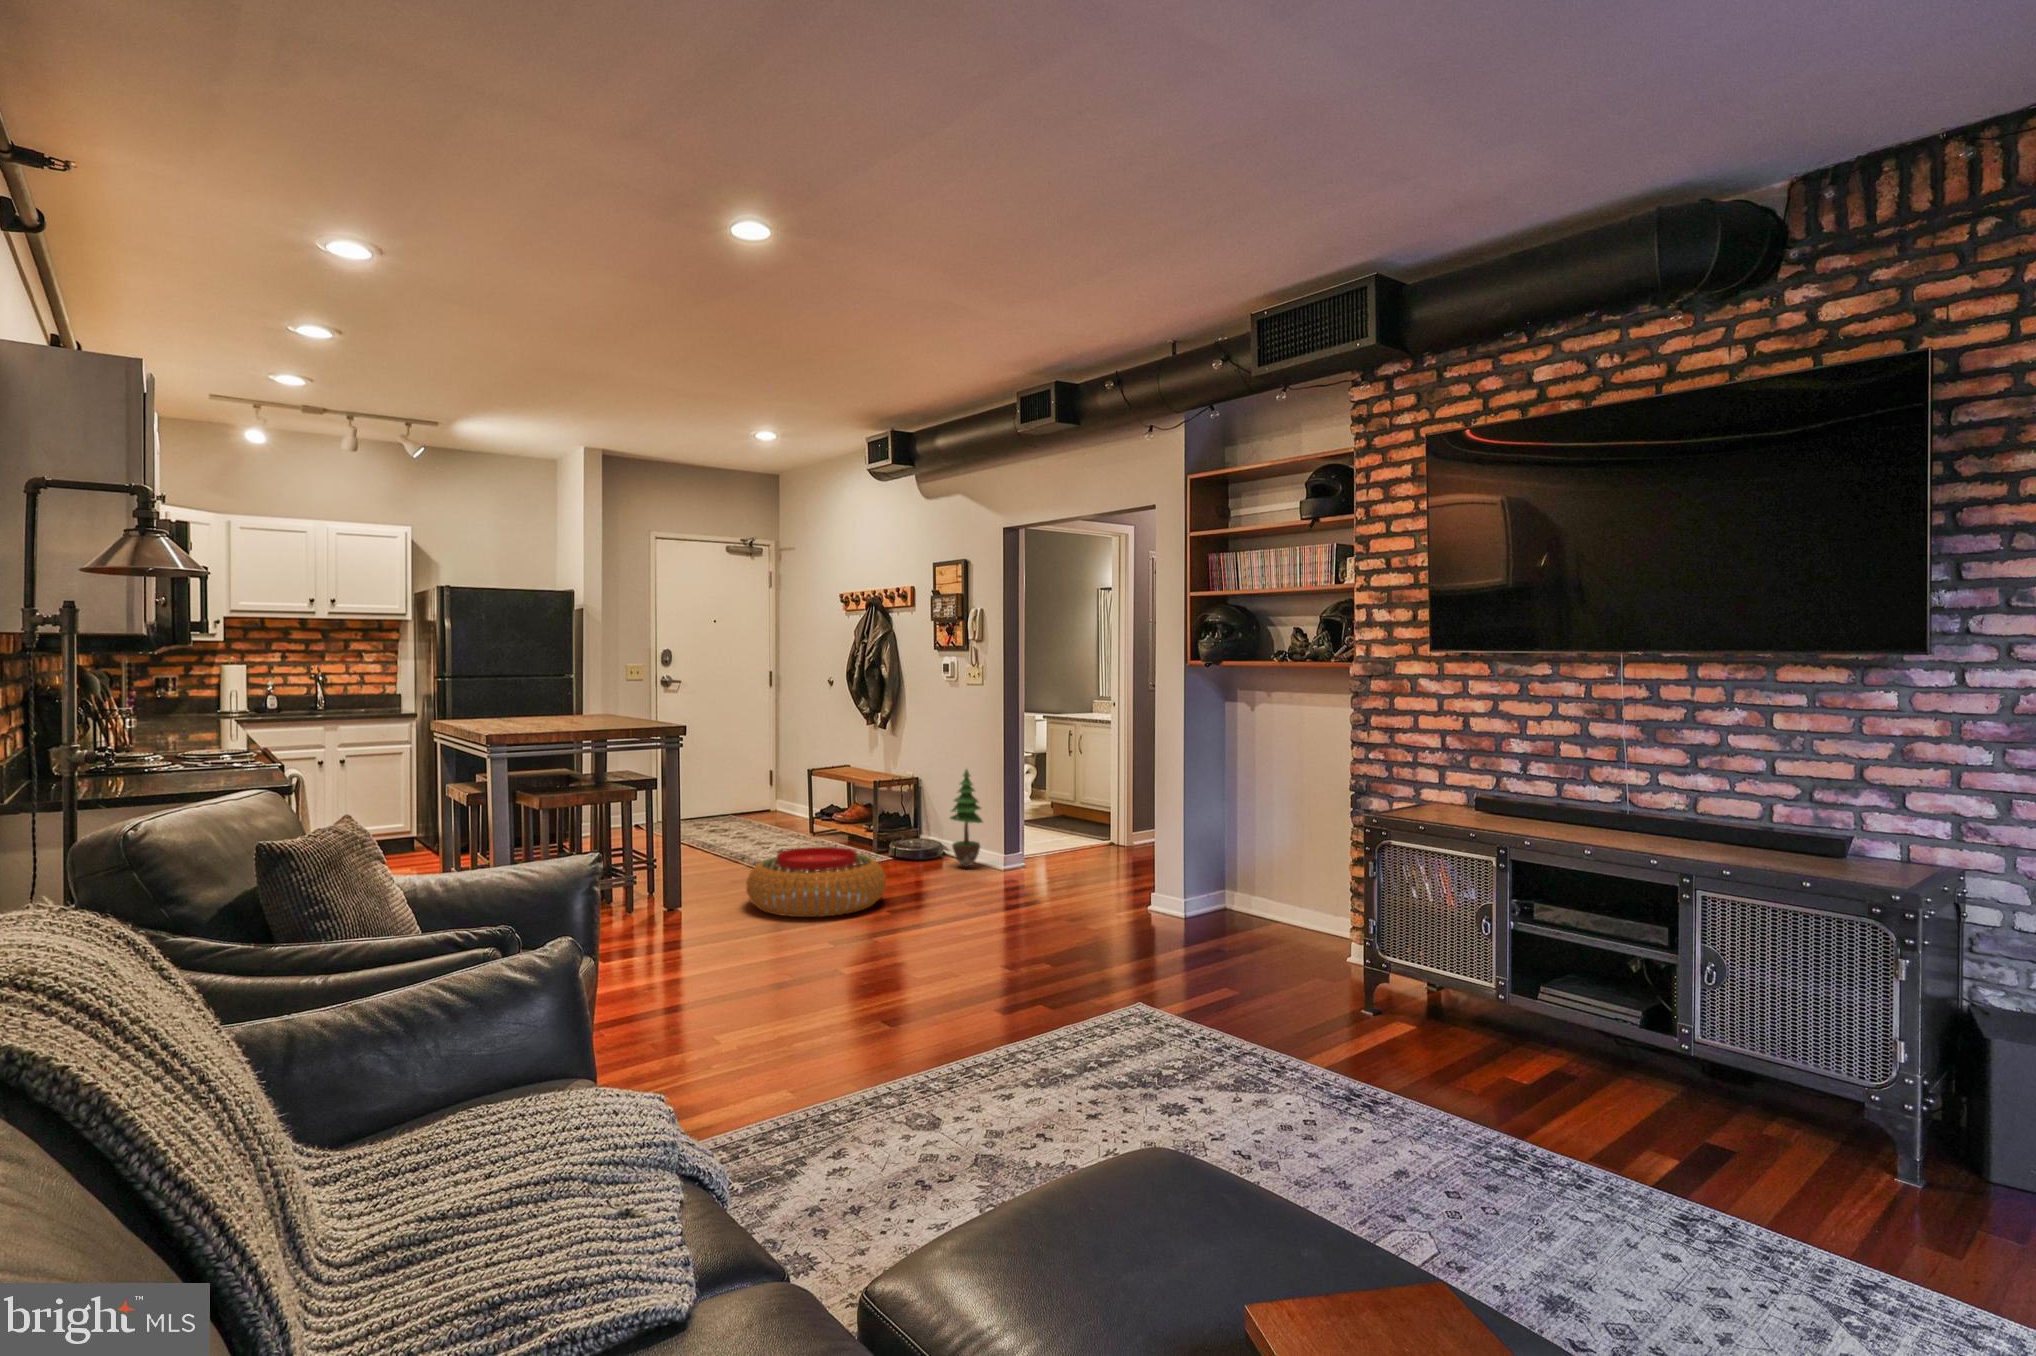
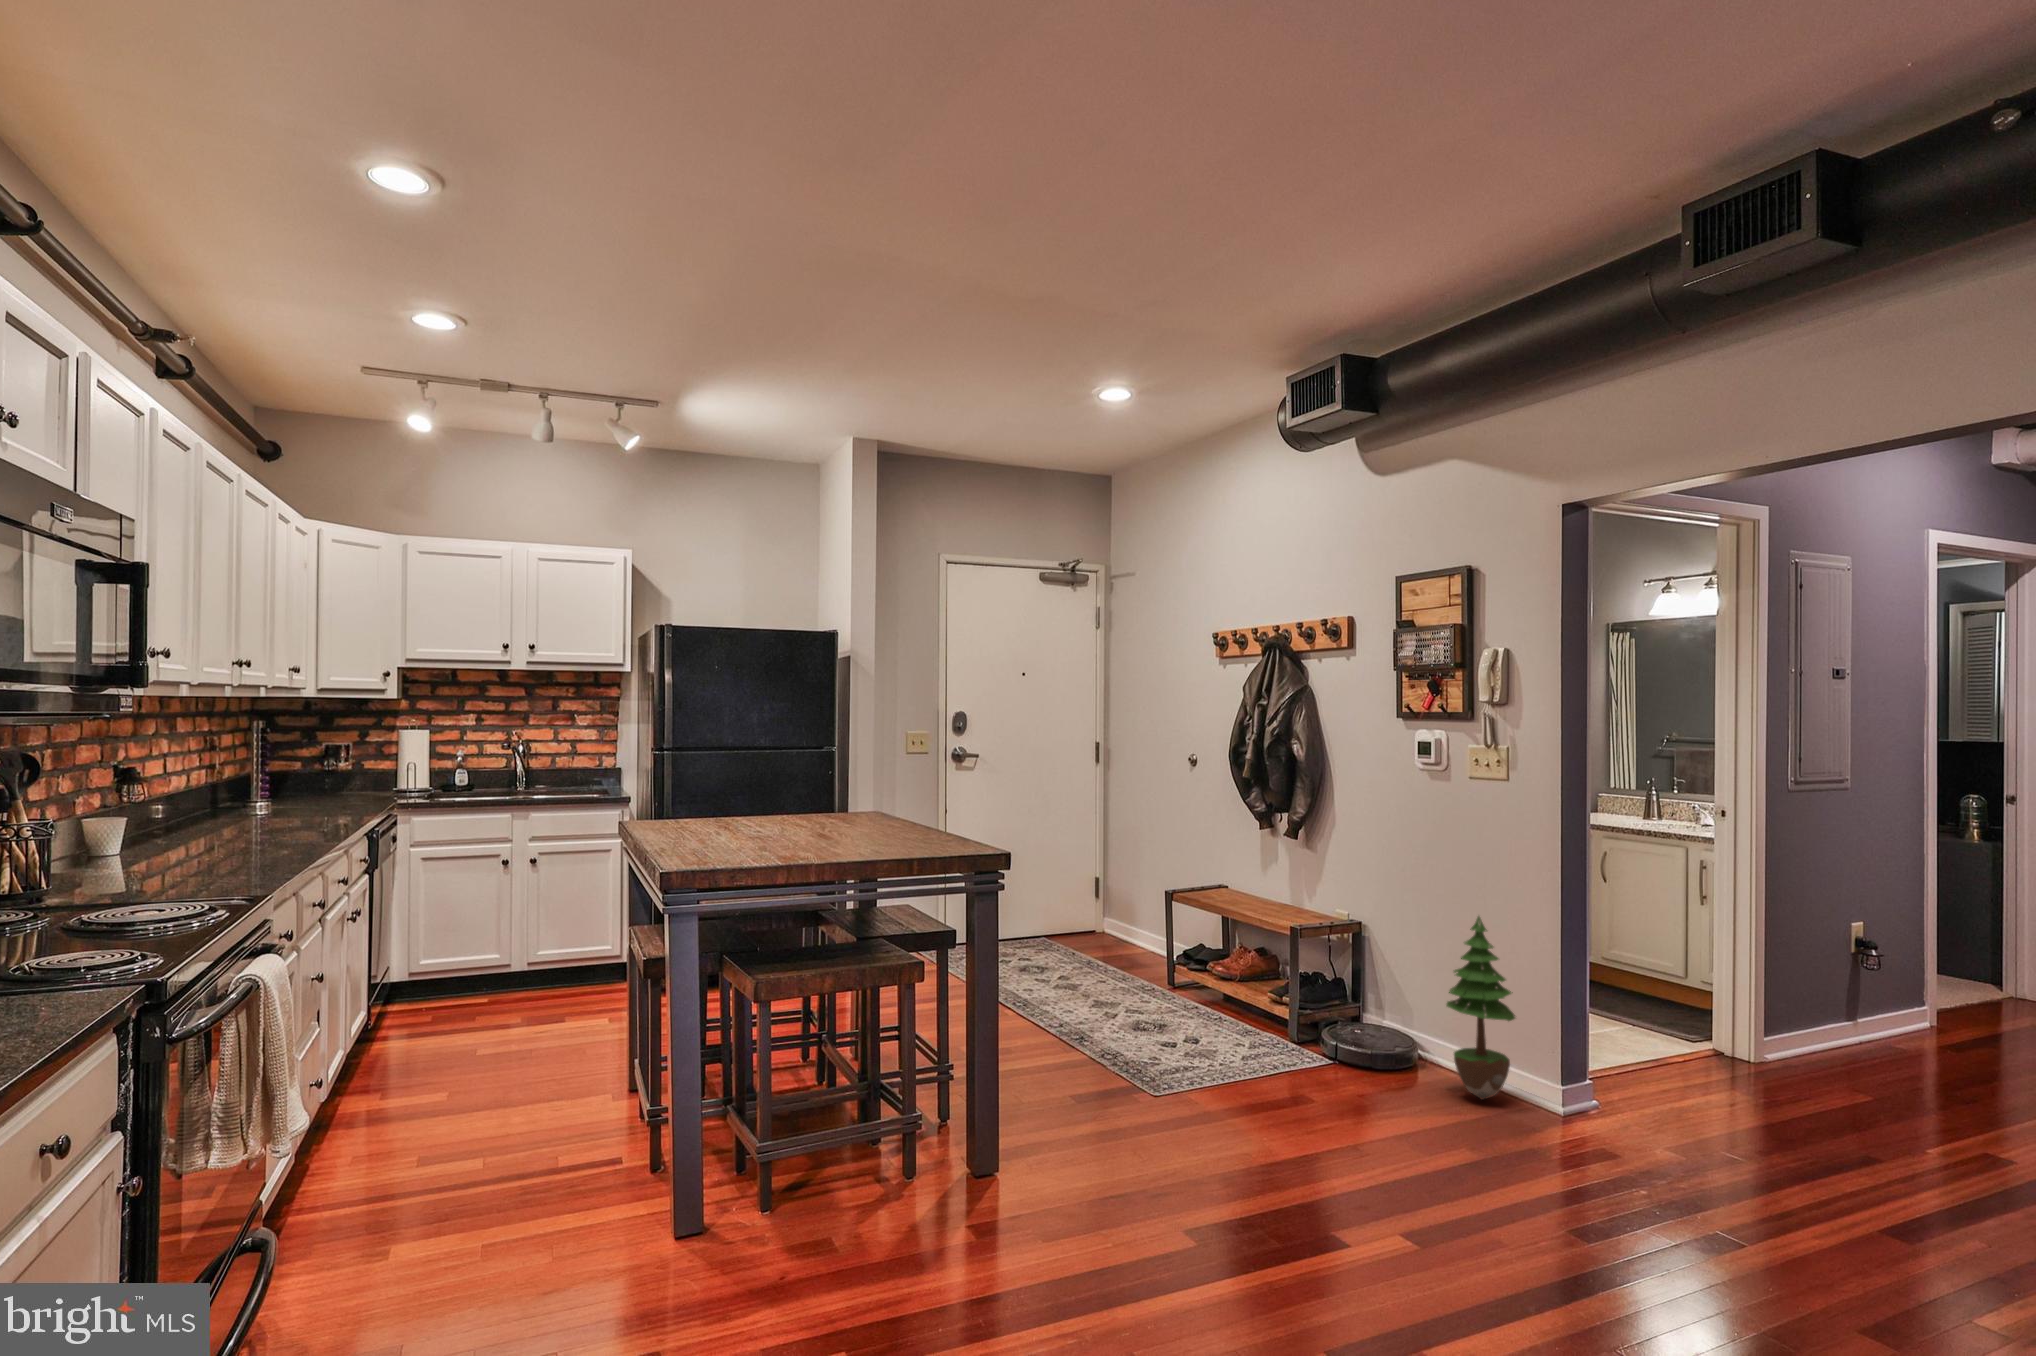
pouf: present [746,847,886,917] -> none [1108,1069,1387,1246]

